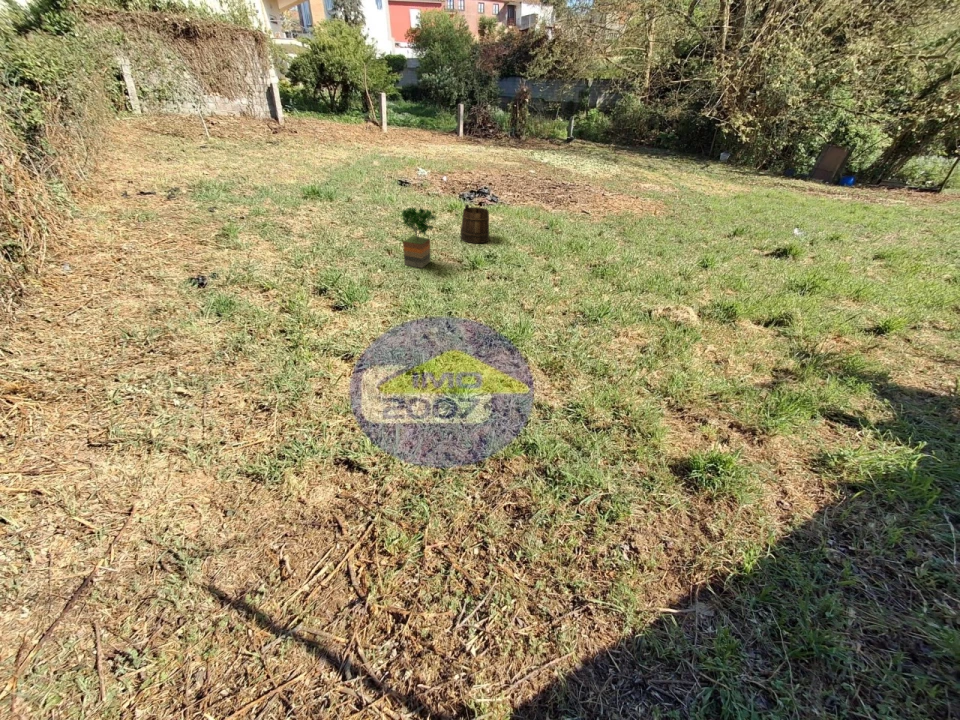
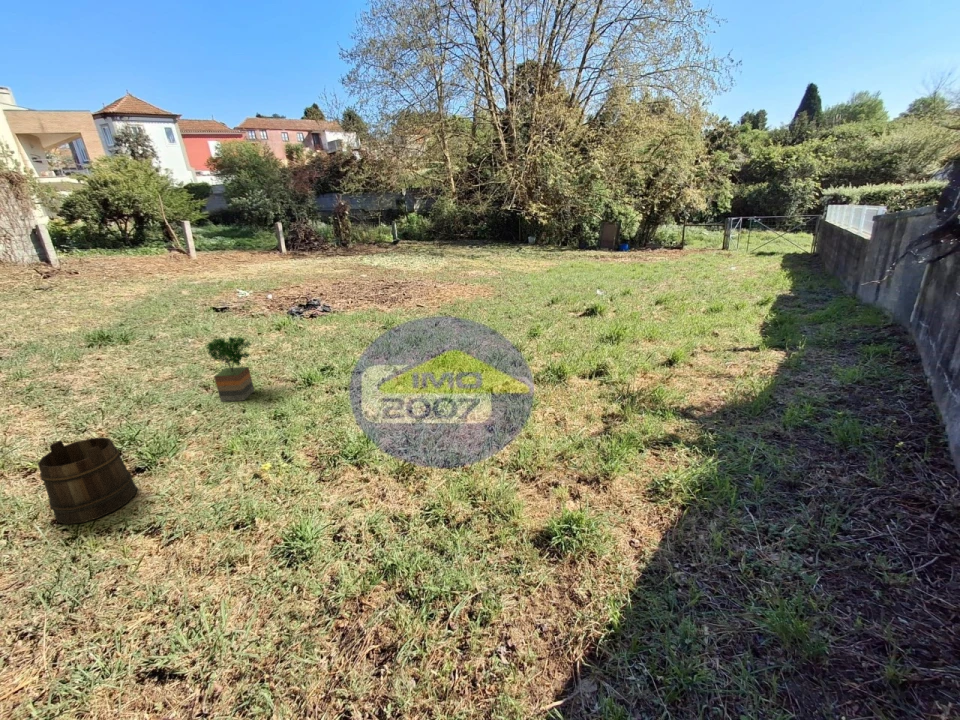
bucket: present [461,205,489,243] -> present [38,437,137,524]

